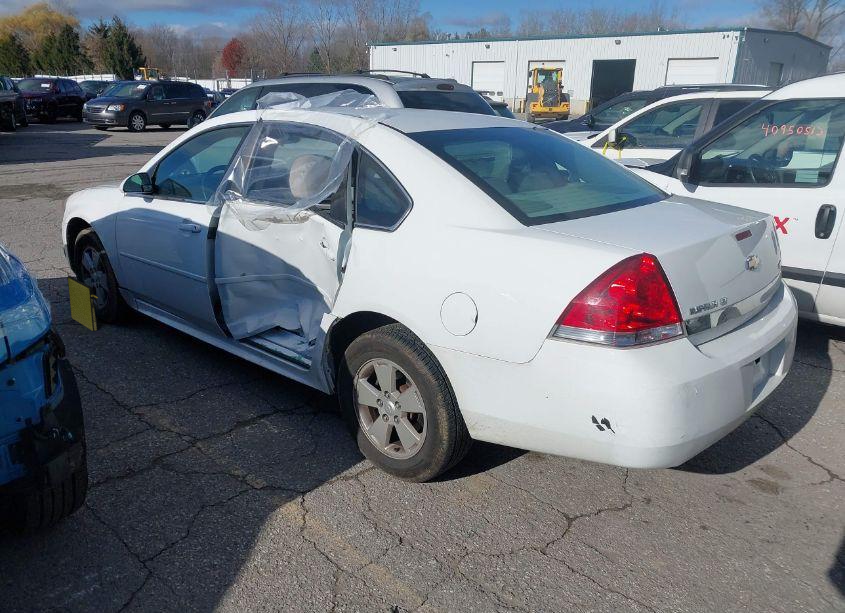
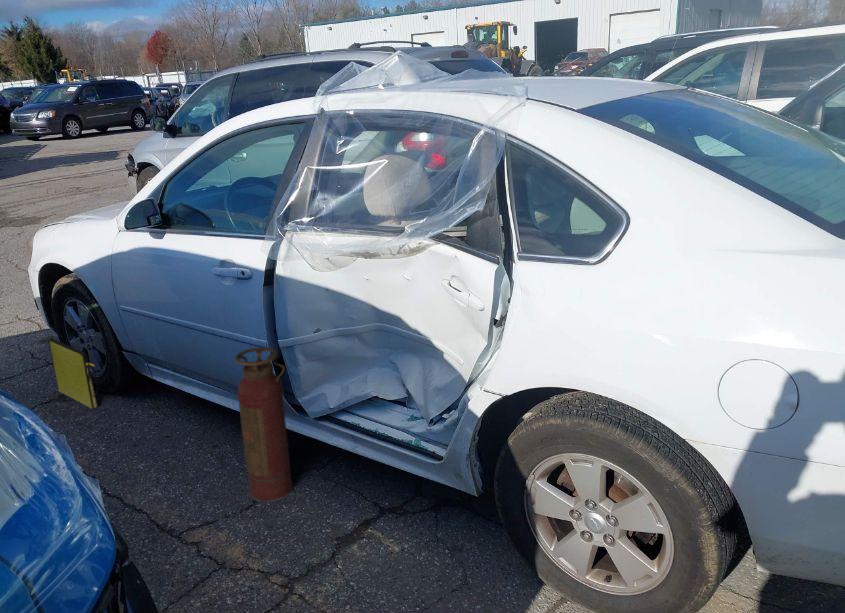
fire extinguisher: none [183,284,220,397] -> present [235,347,293,502]

